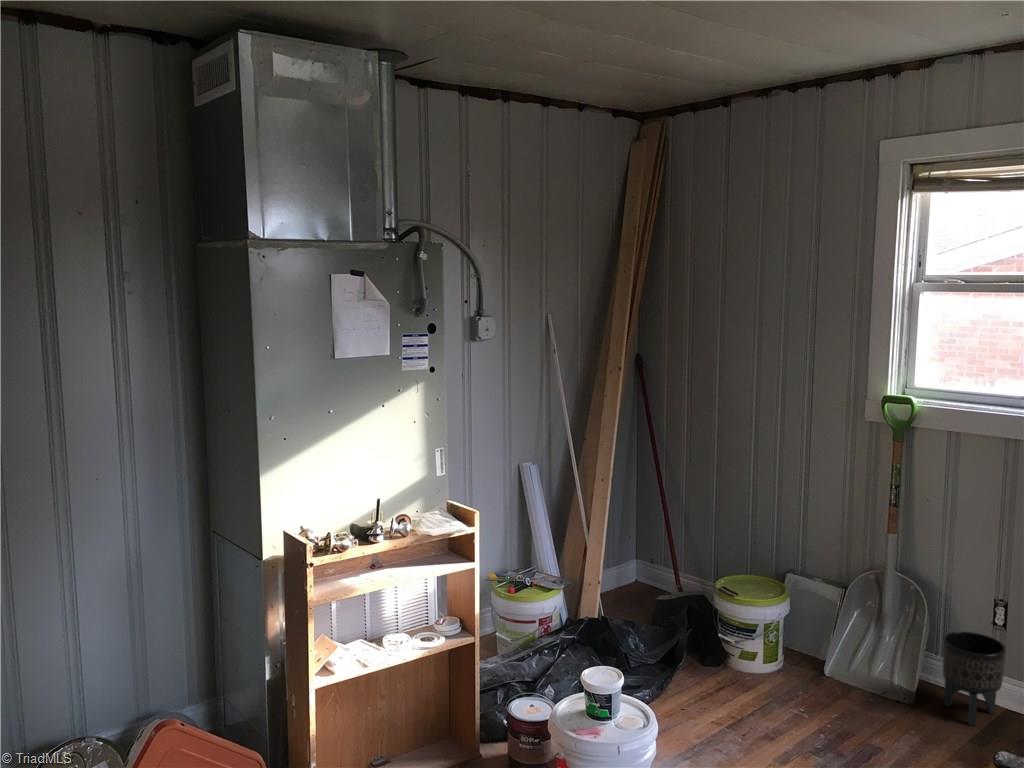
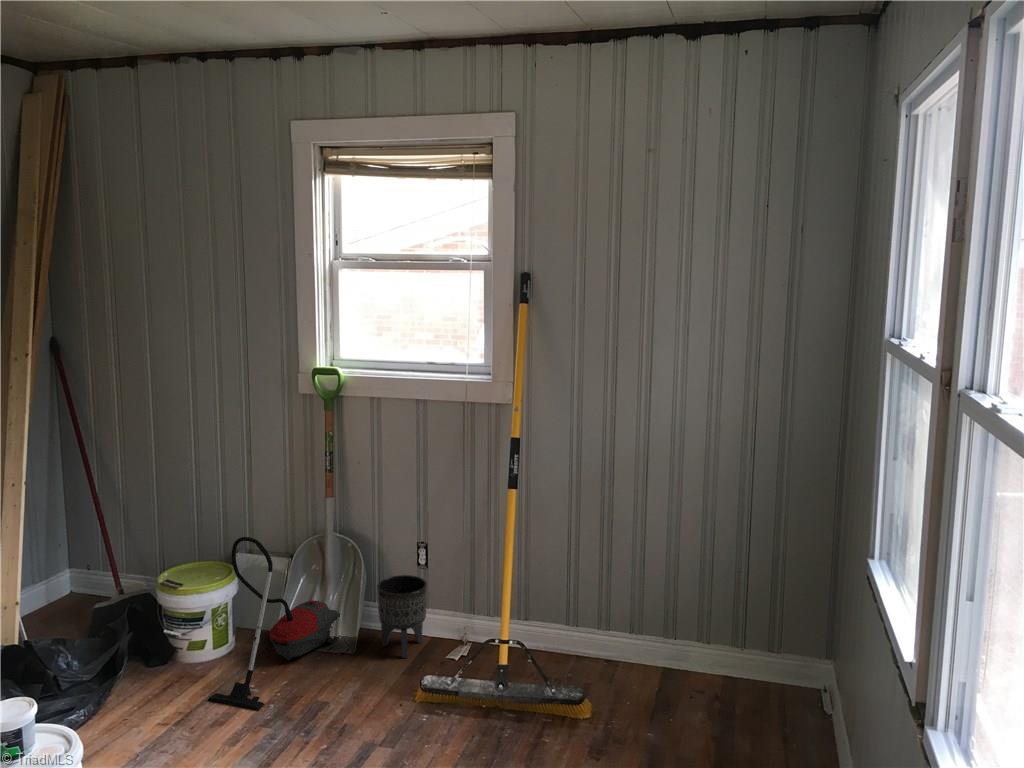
vacuum cleaner: none [758,559,900,735] -> present [208,537,340,710]

